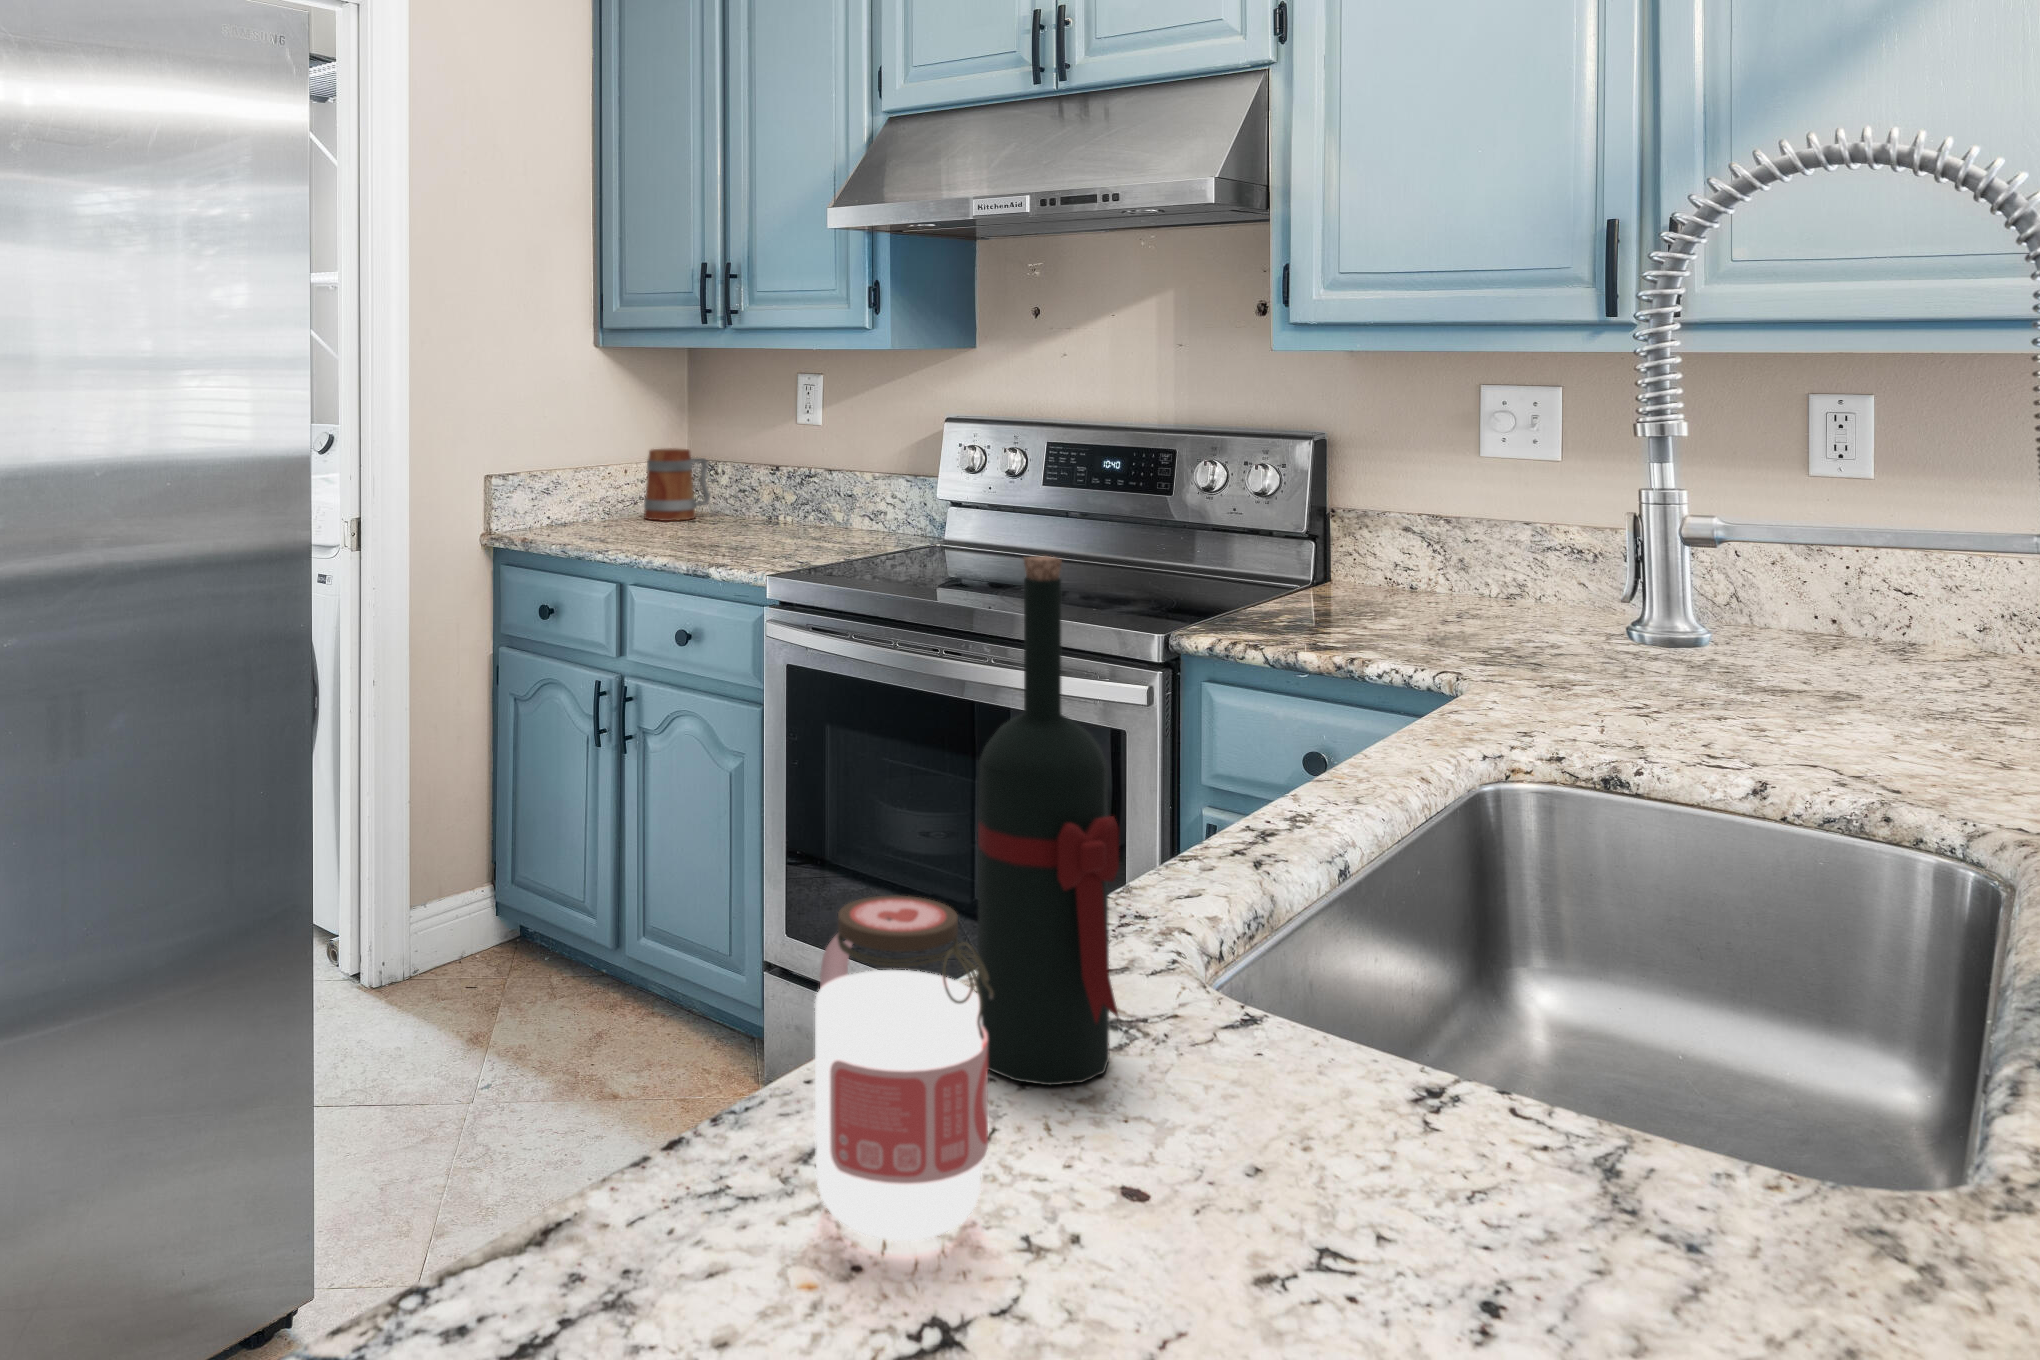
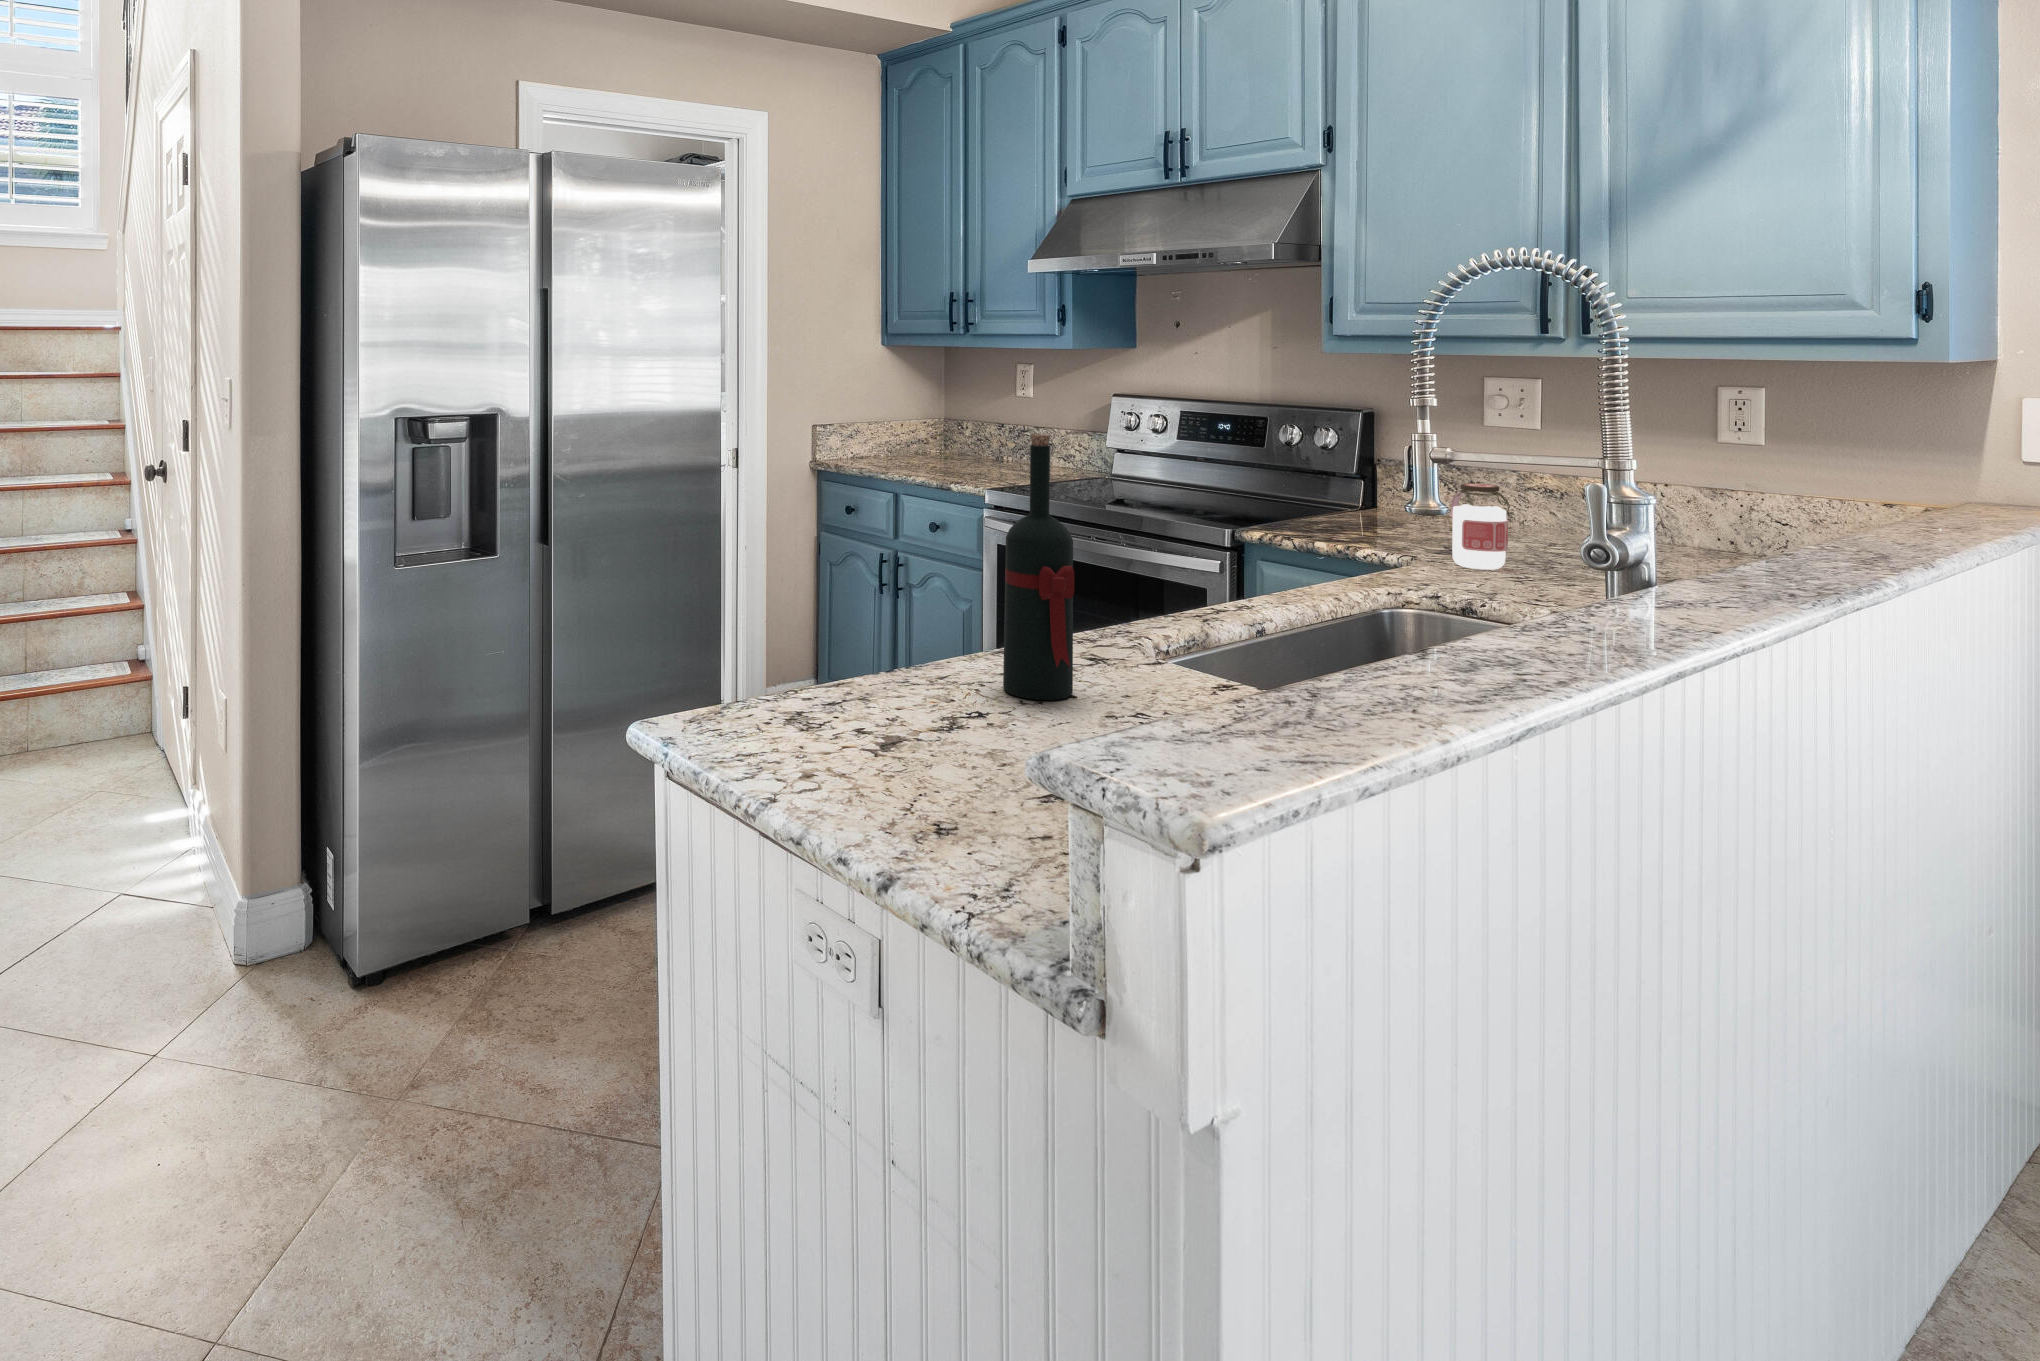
mug: present [644,448,710,521] -> none [918,413,961,459]
jar: present [815,896,993,1241] -> present [1451,484,1510,570]

